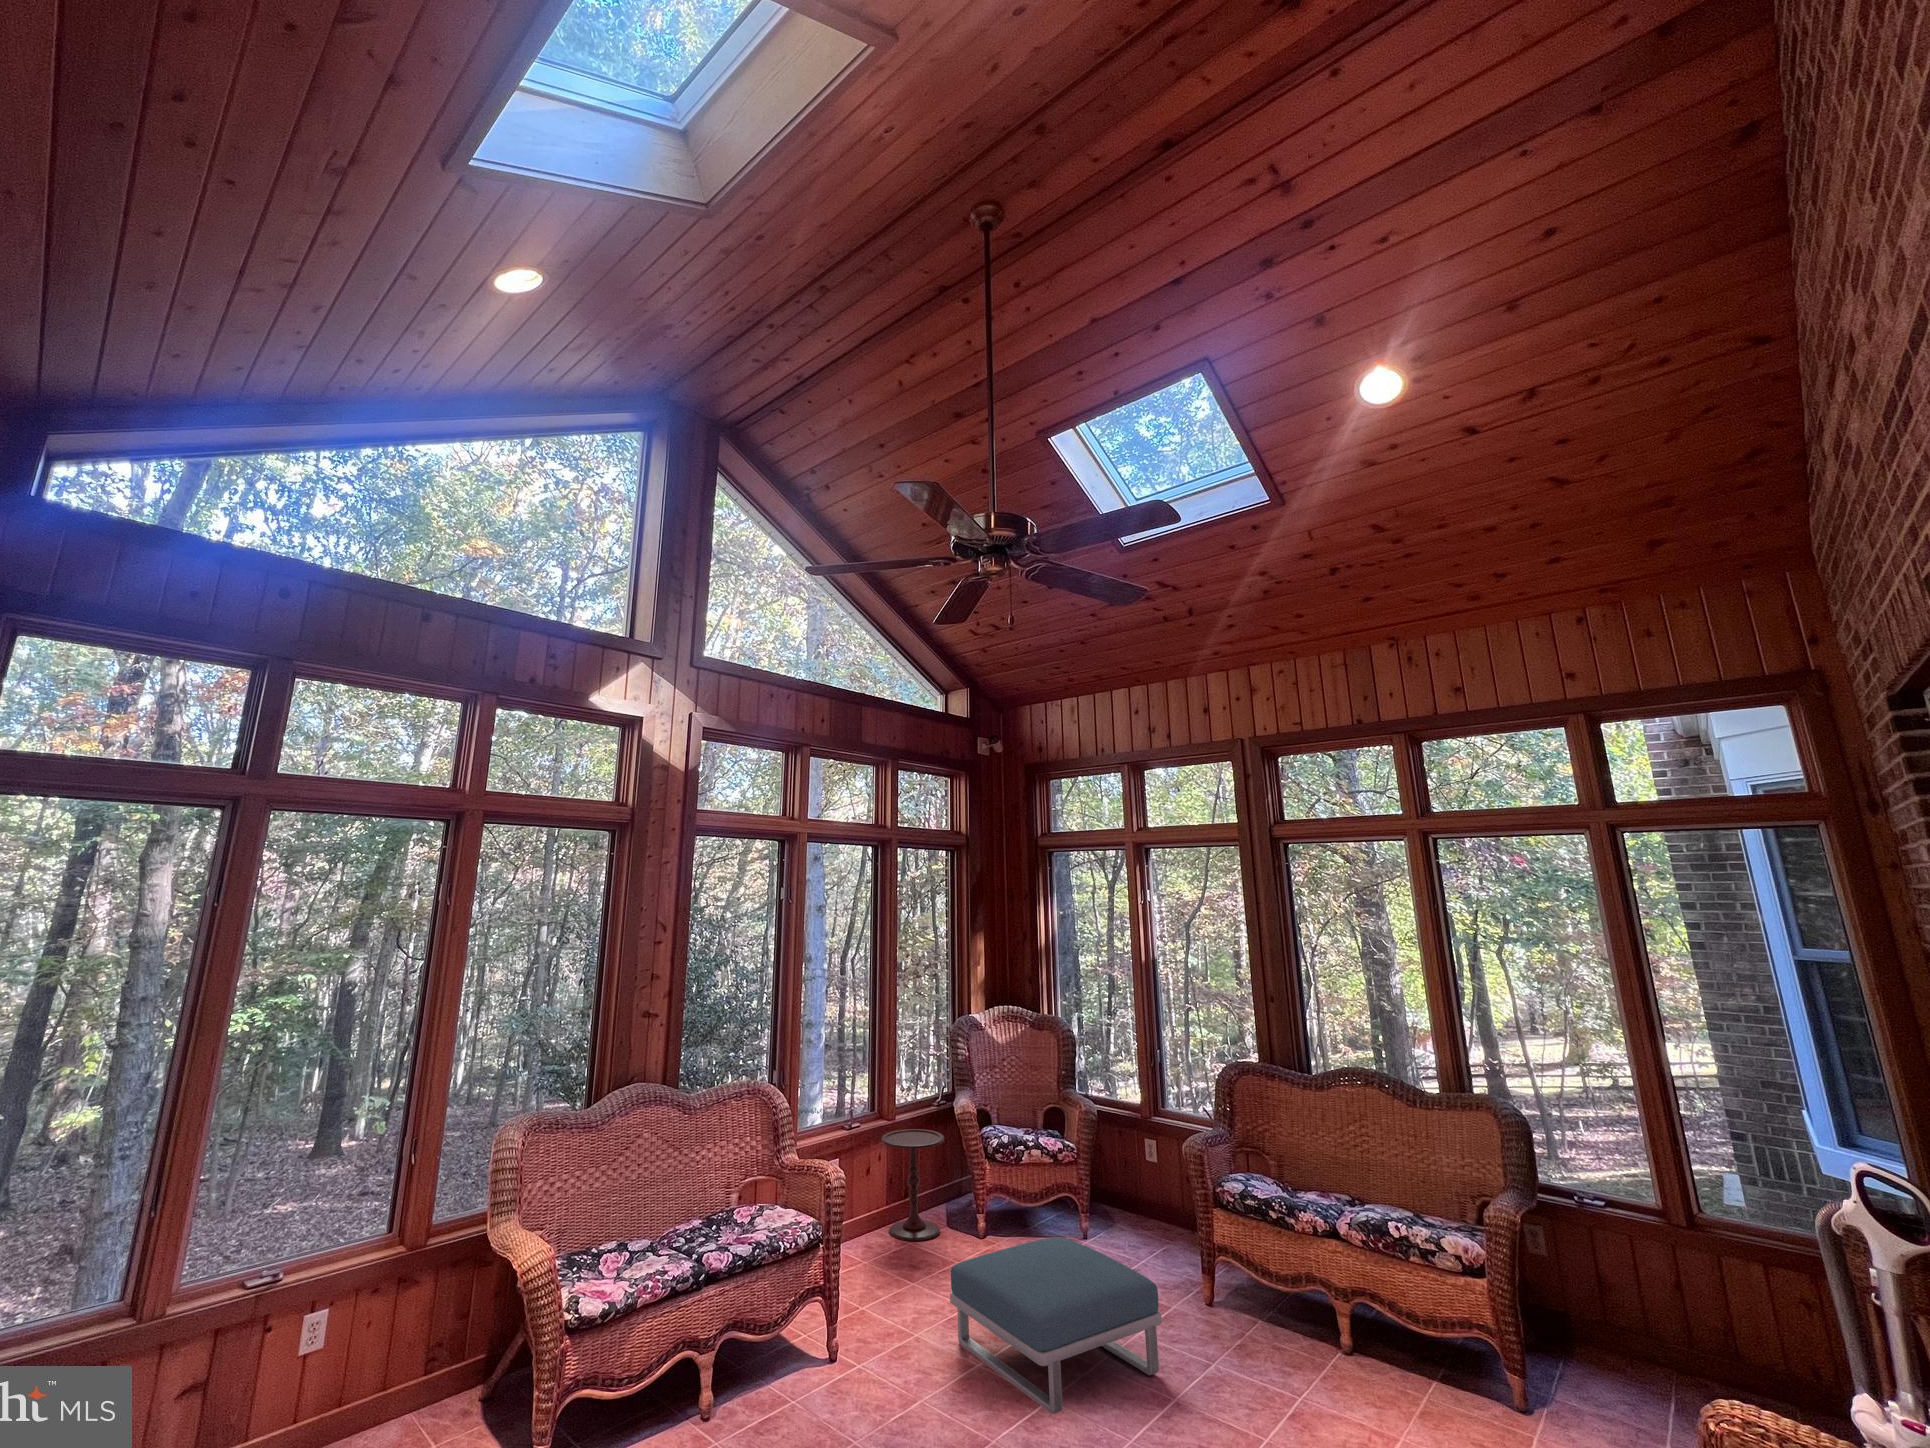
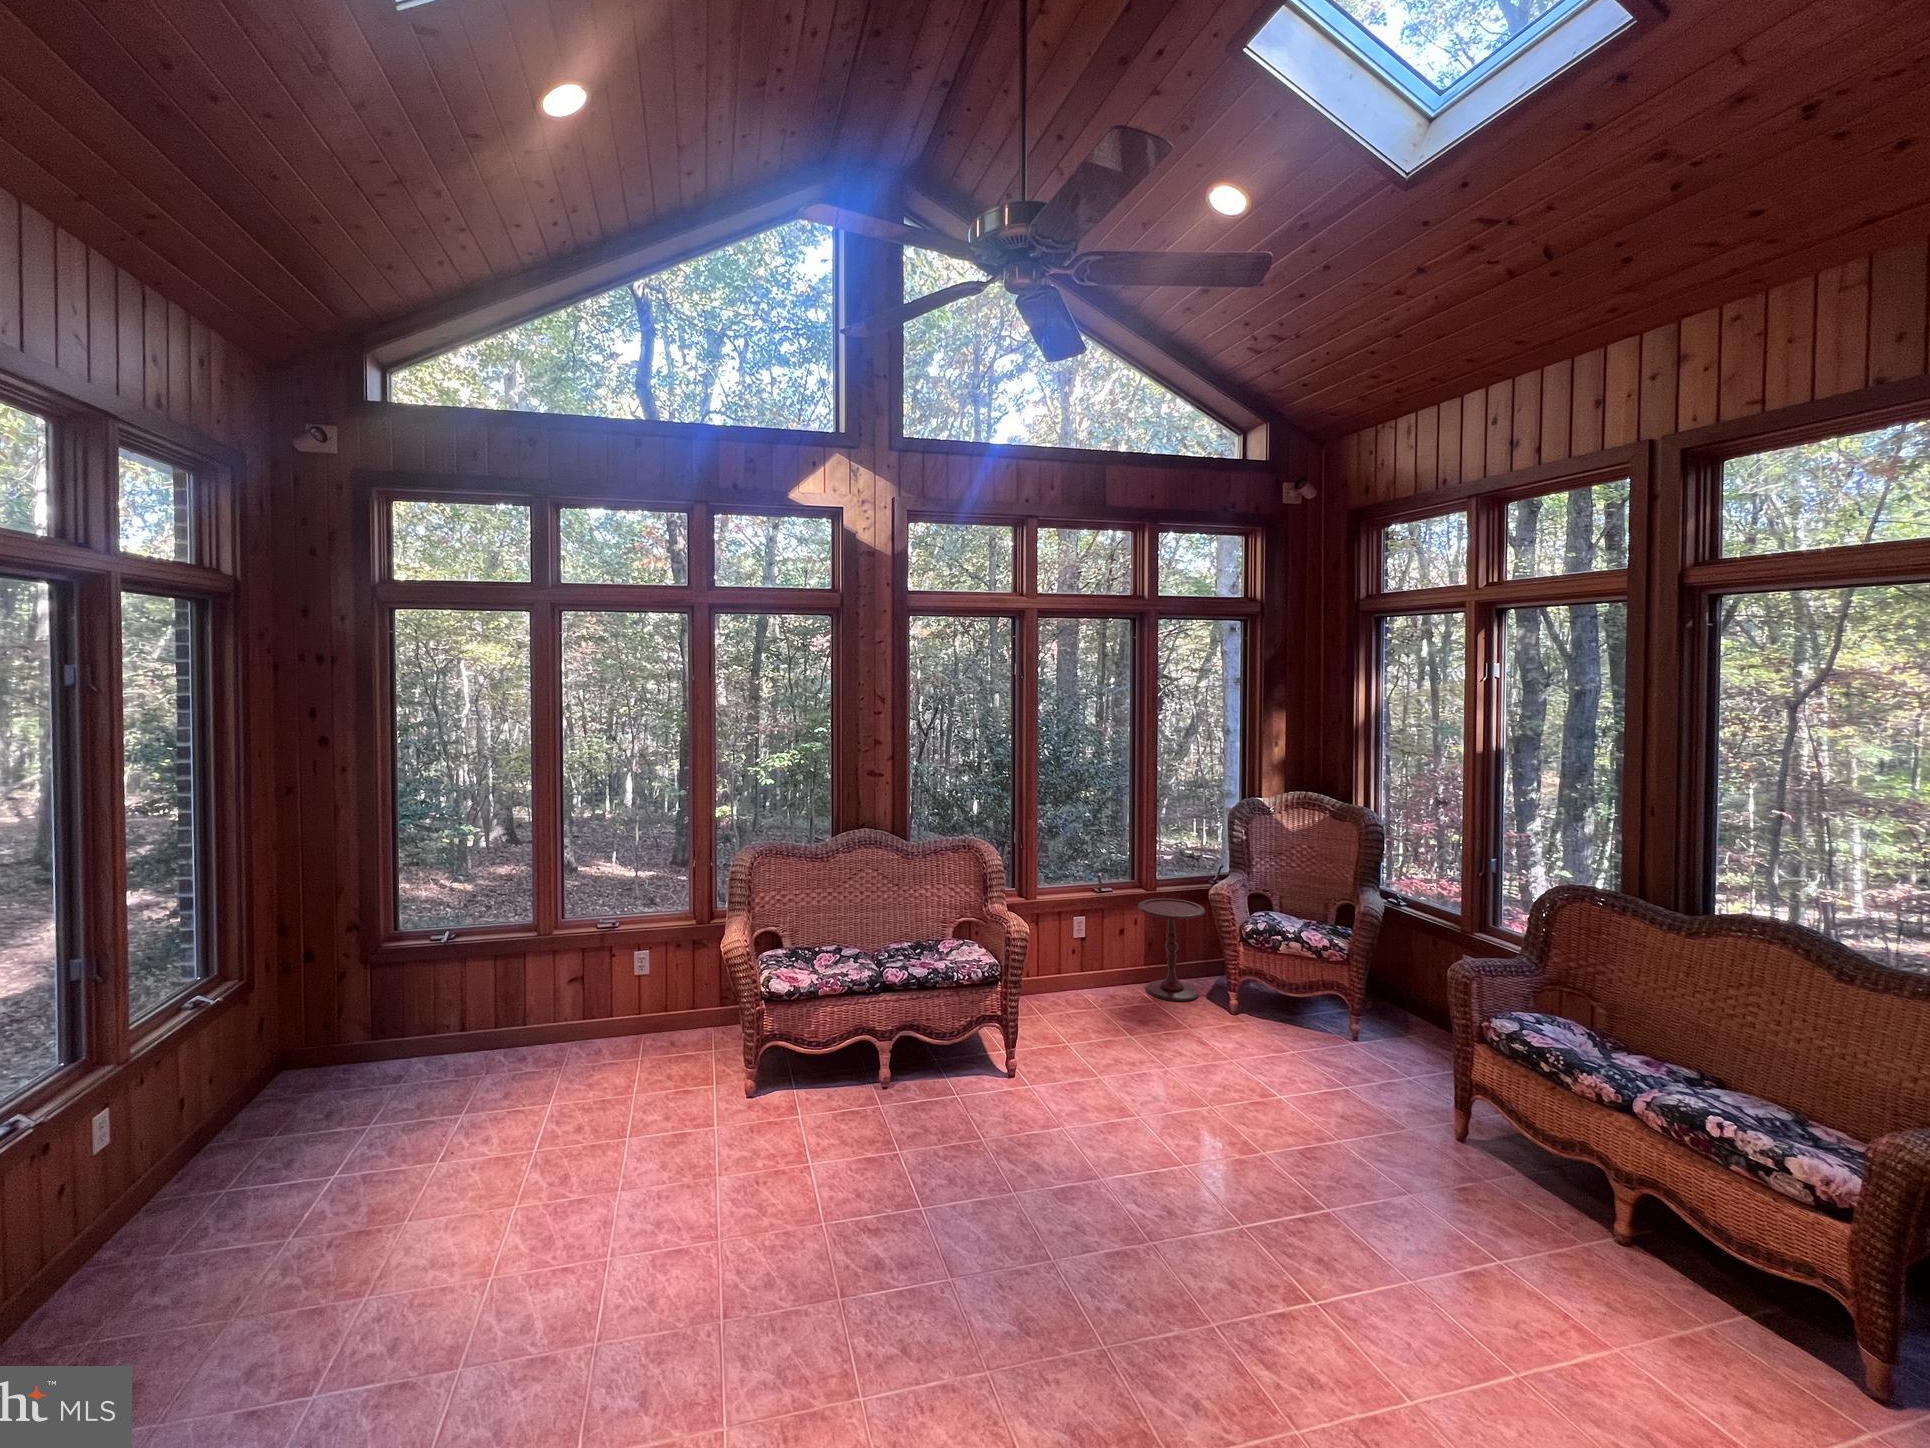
footstool: present [950,1237,1162,1414] -> none [1125,1026,1339,1183]

